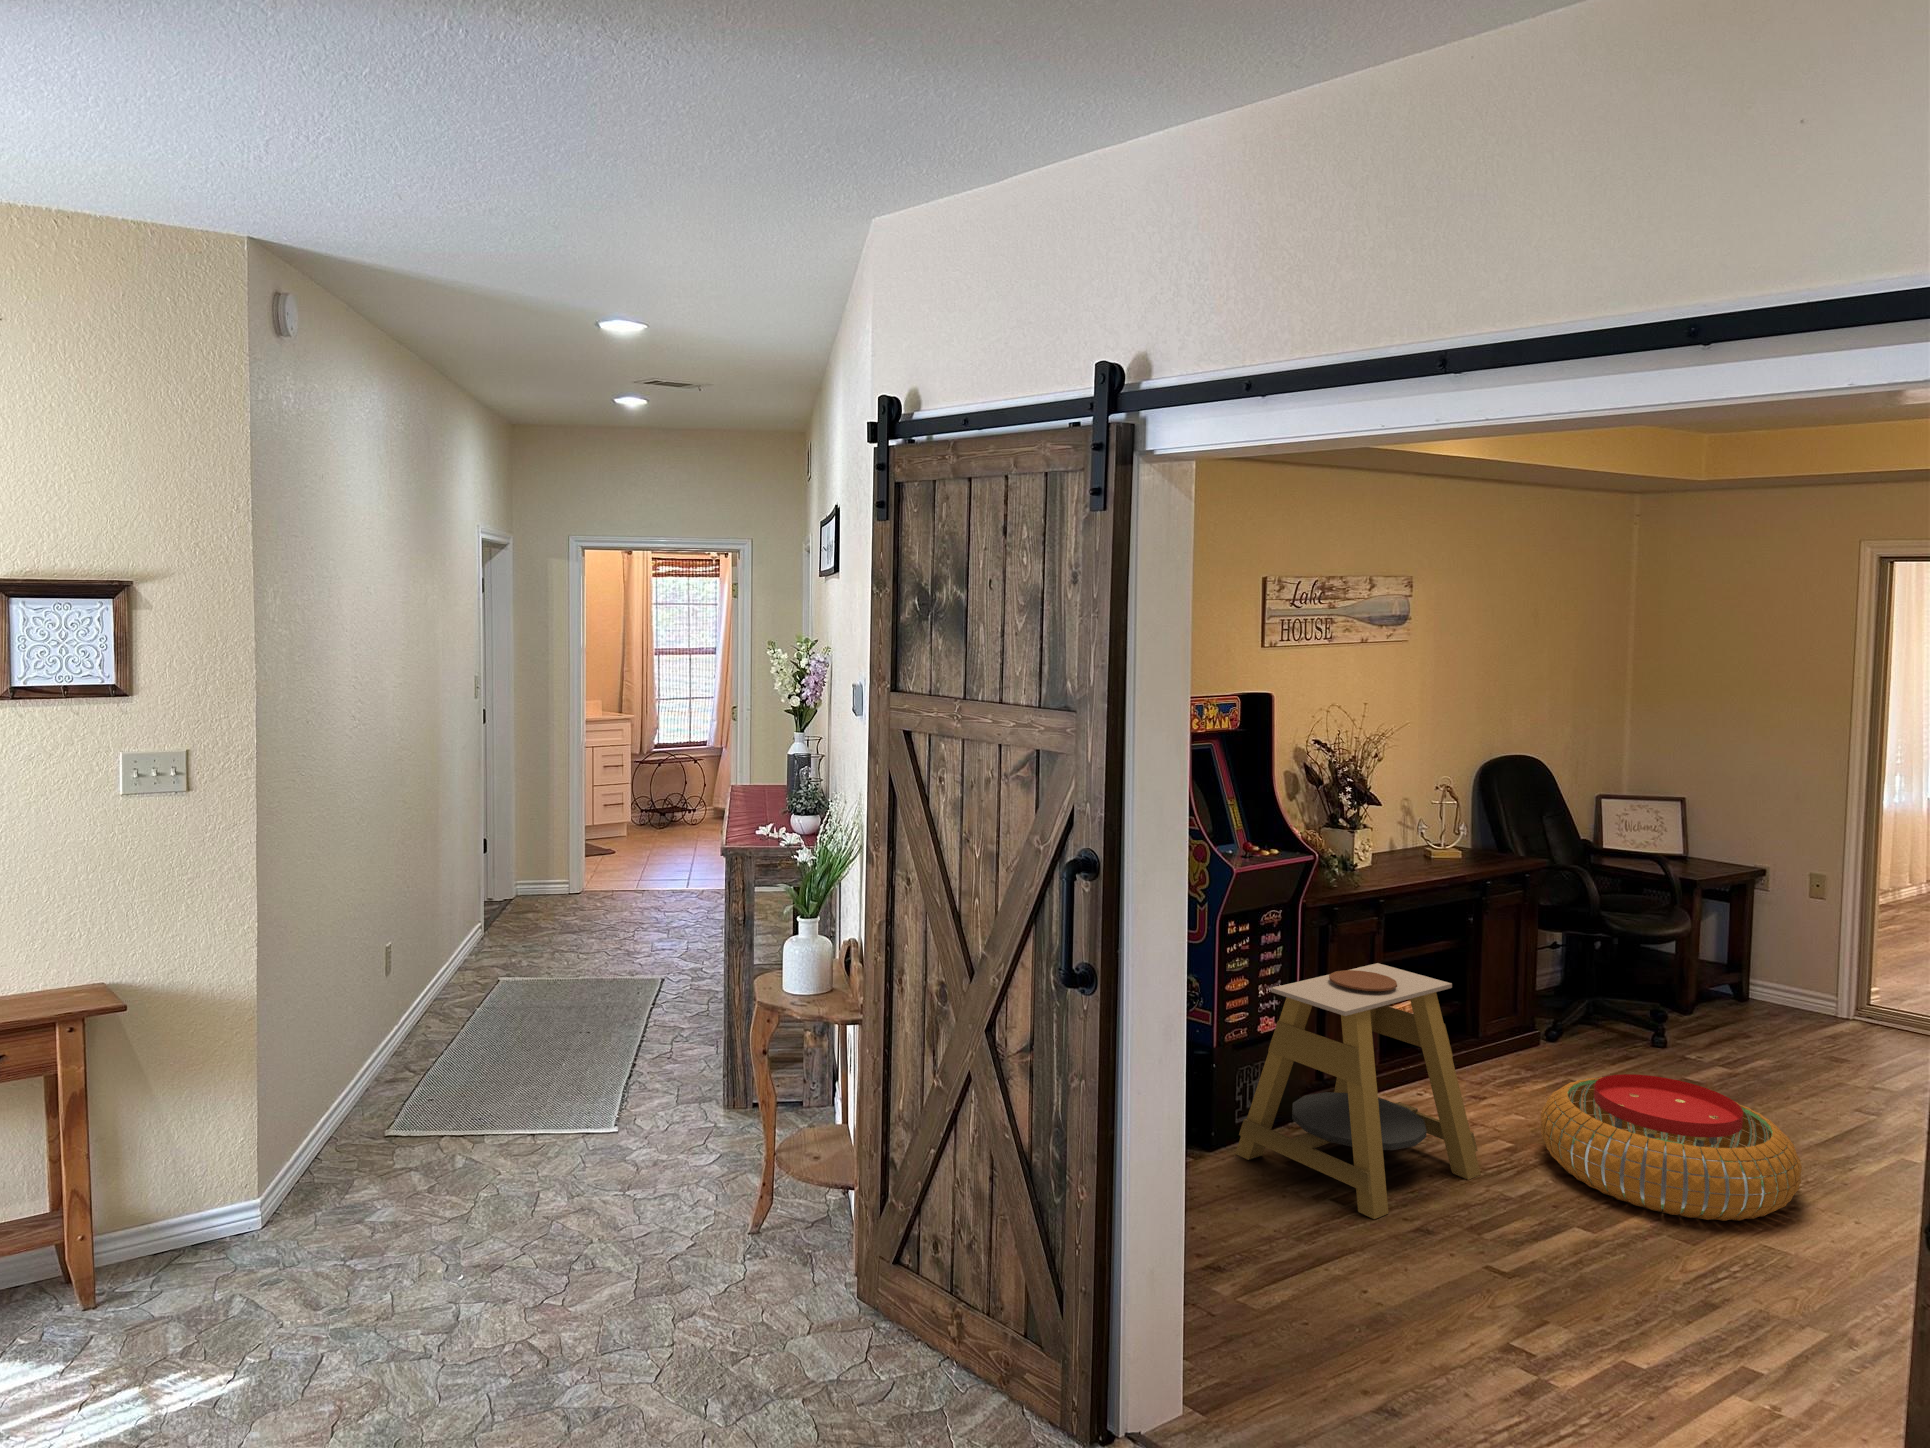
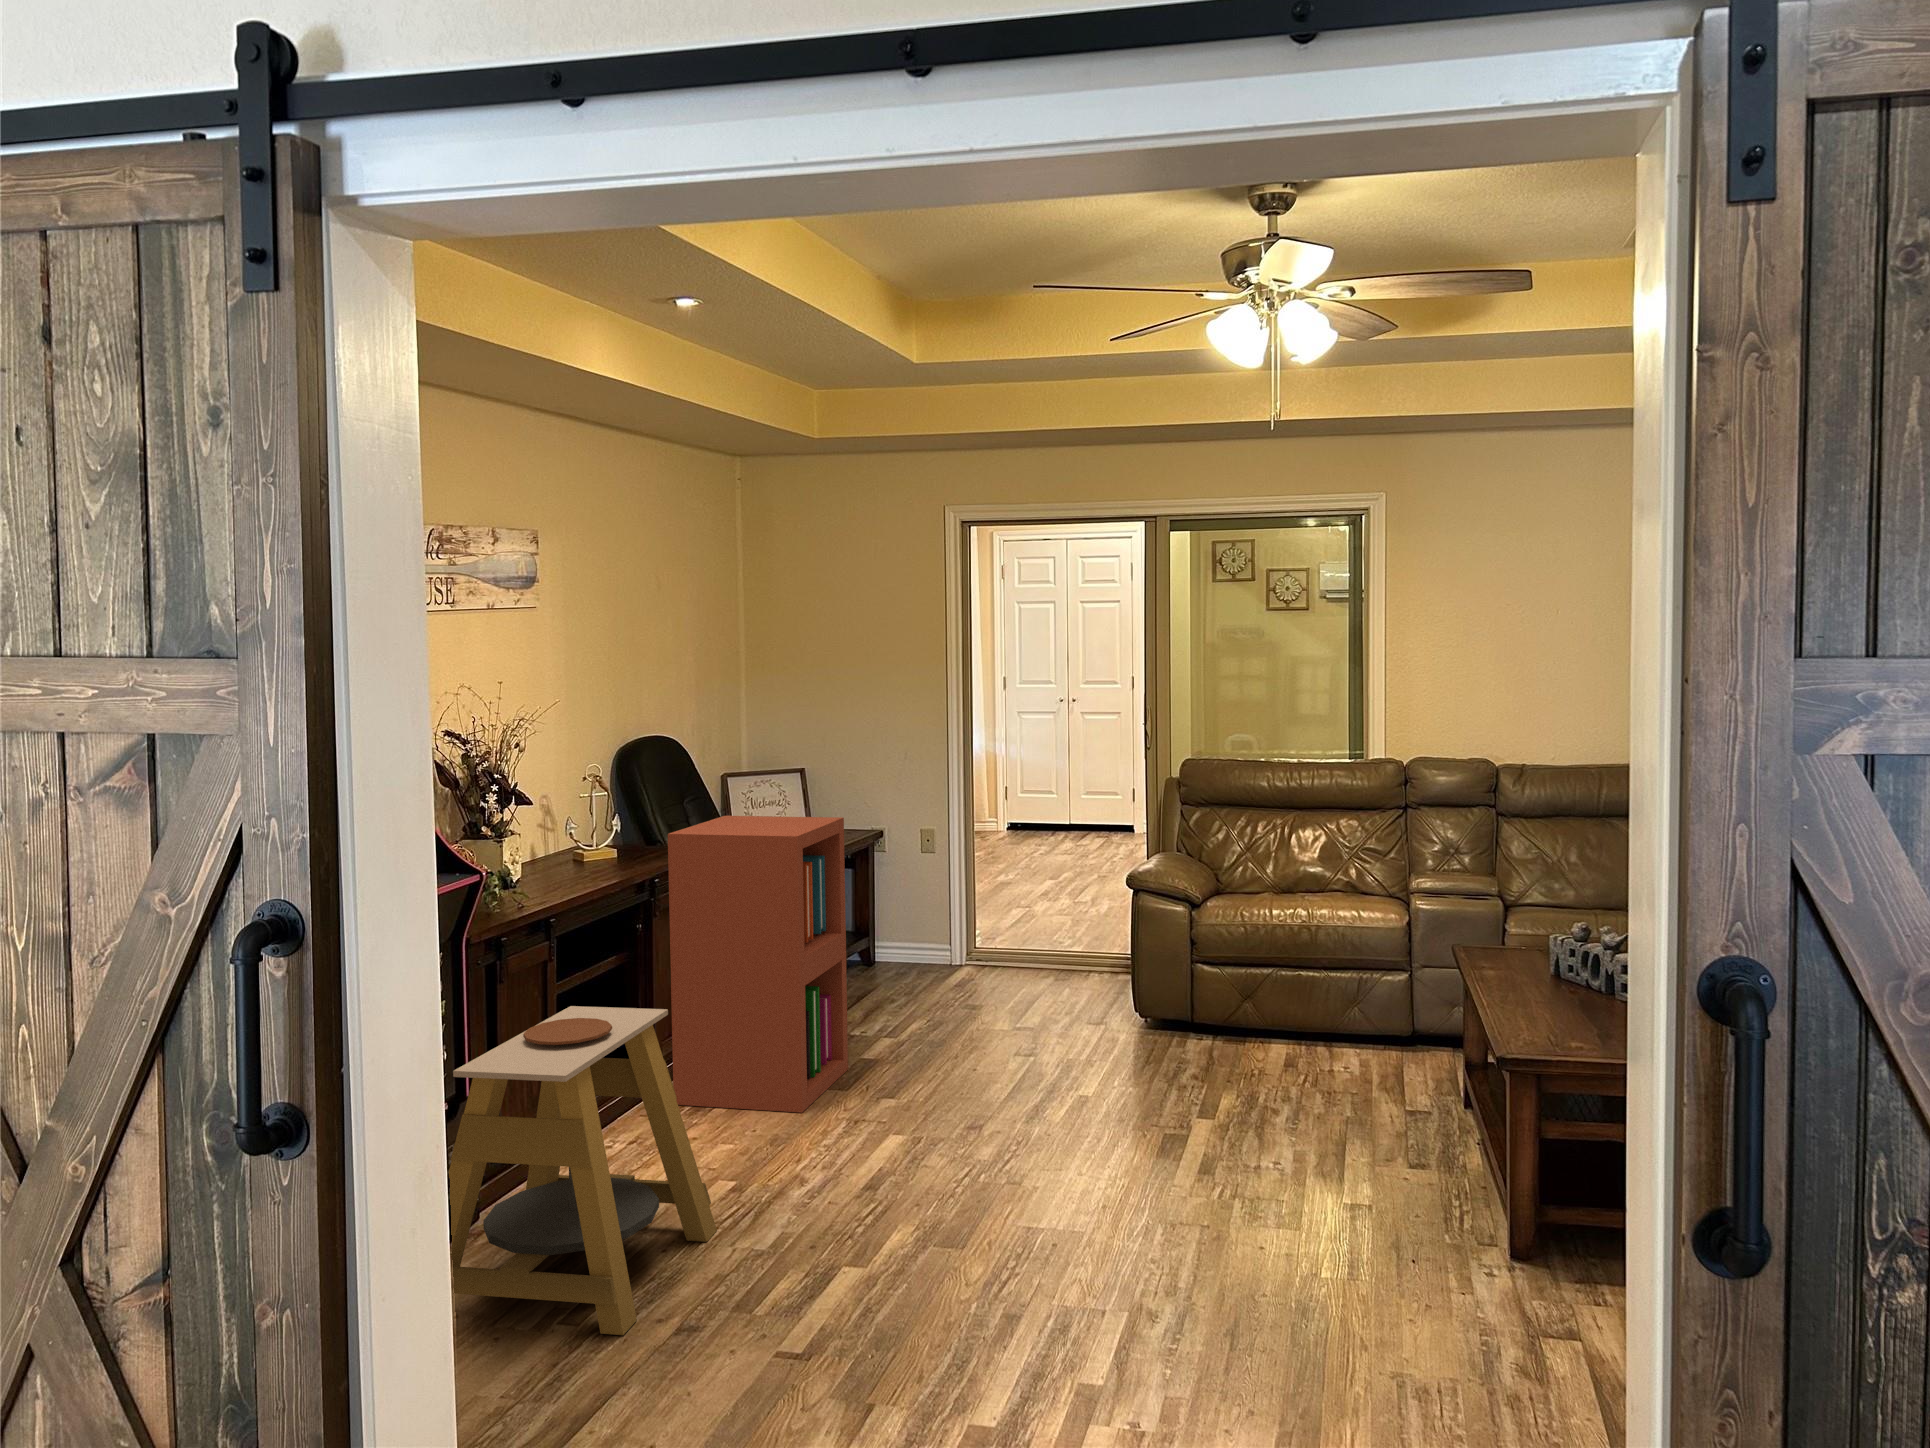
bookshelf: none [1487,831,1681,1109] -> present [668,816,848,1113]
pouf: present [1540,1074,1802,1221] -> none [762,1059,1004,1206]

